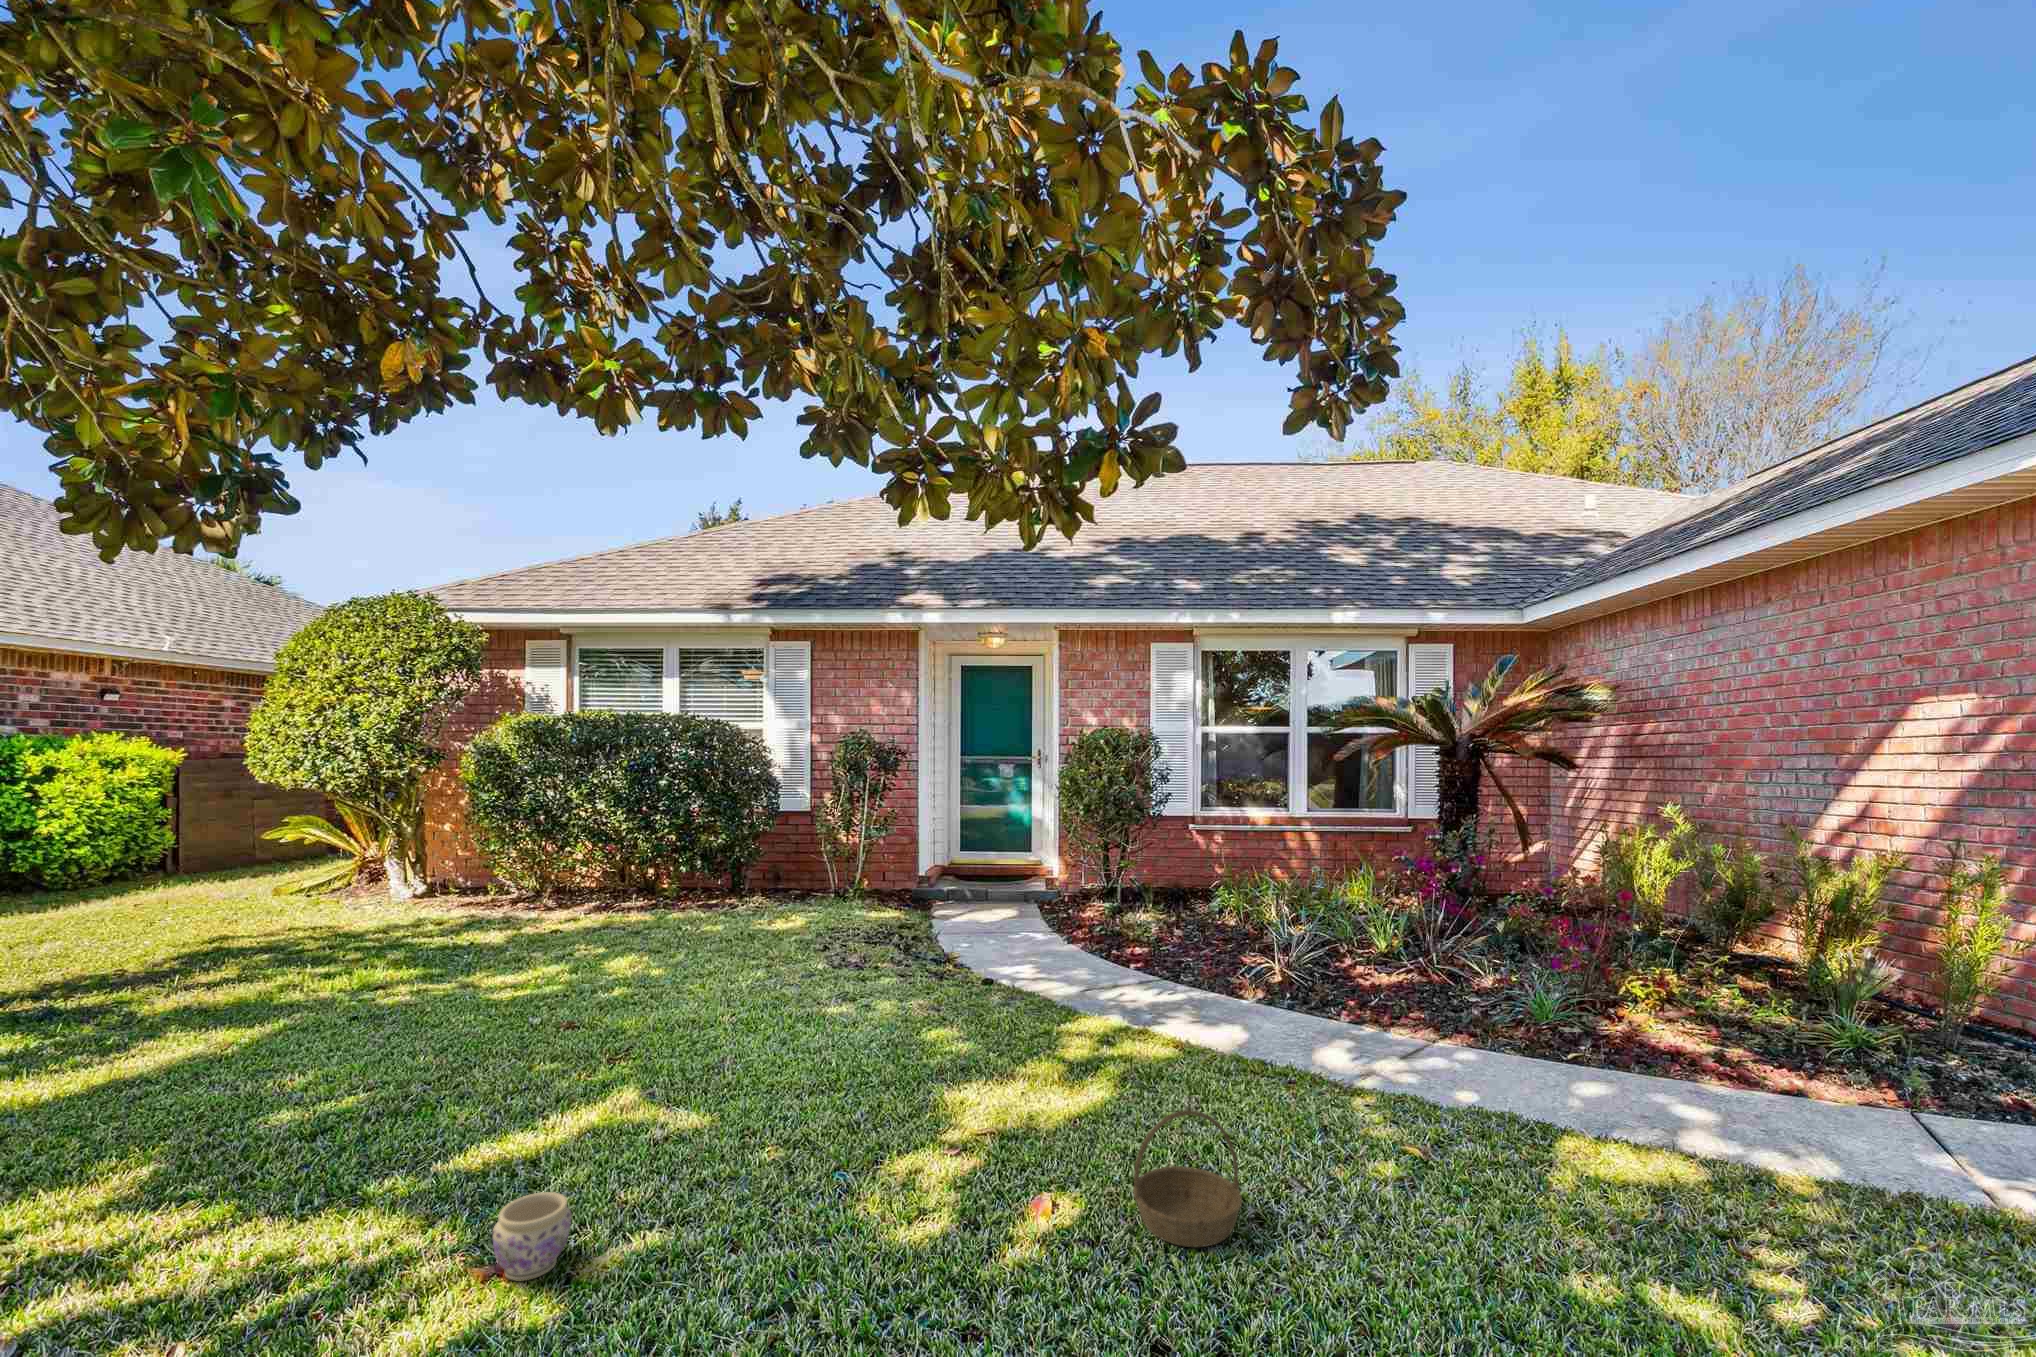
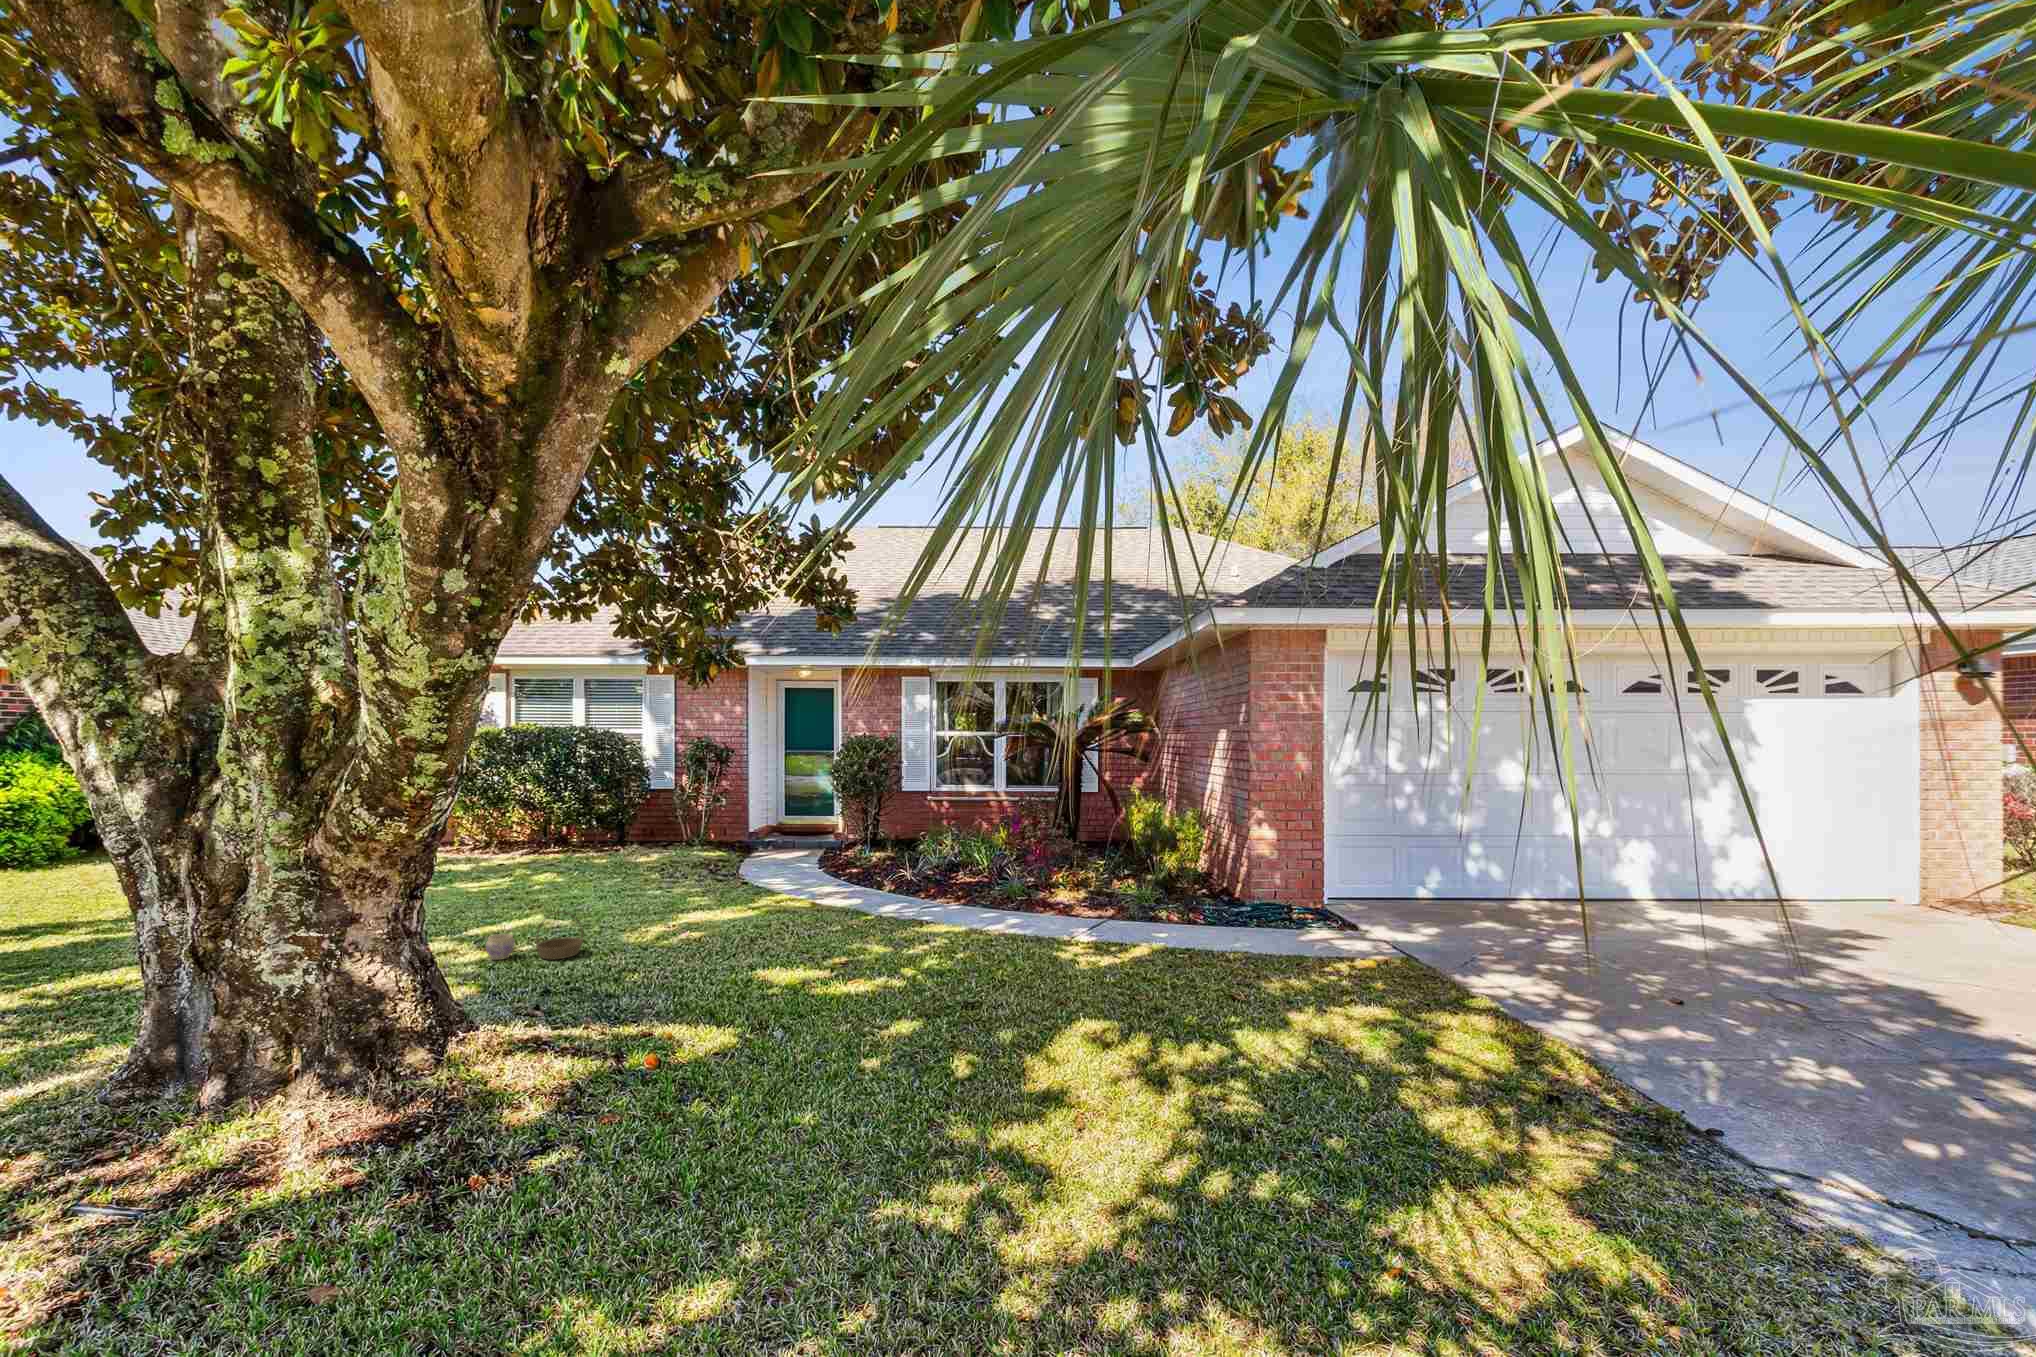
basket: present [1133,1110,1242,1247] -> present [536,911,583,960]

